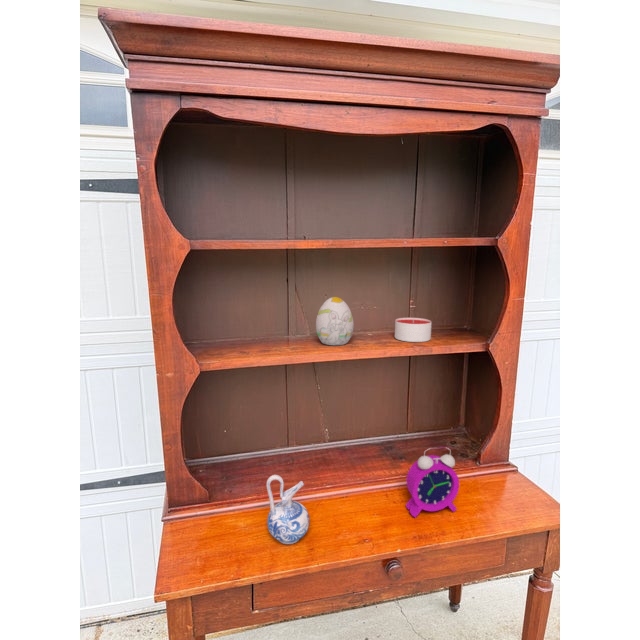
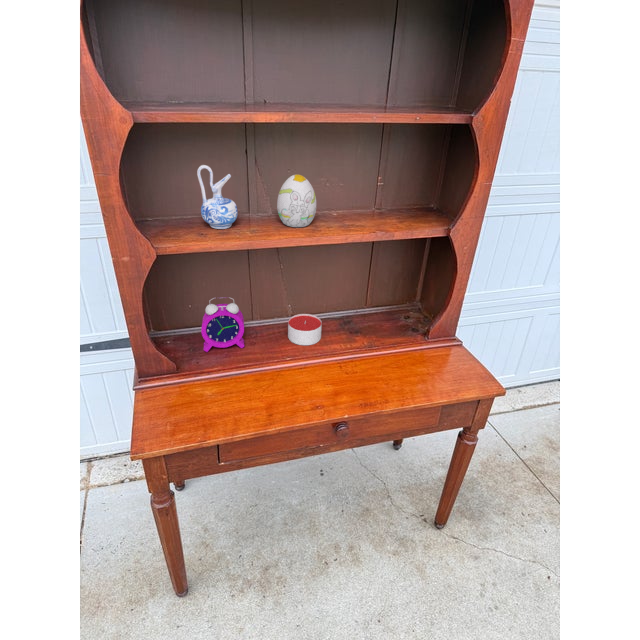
candle: present [395,318,432,342] -> present [288,314,322,345]
alarm clock: present [406,452,459,517] -> present [201,297,244,352]
ceramic pitcher: present [266,475,309,544] -> present [197,165,238,229]

